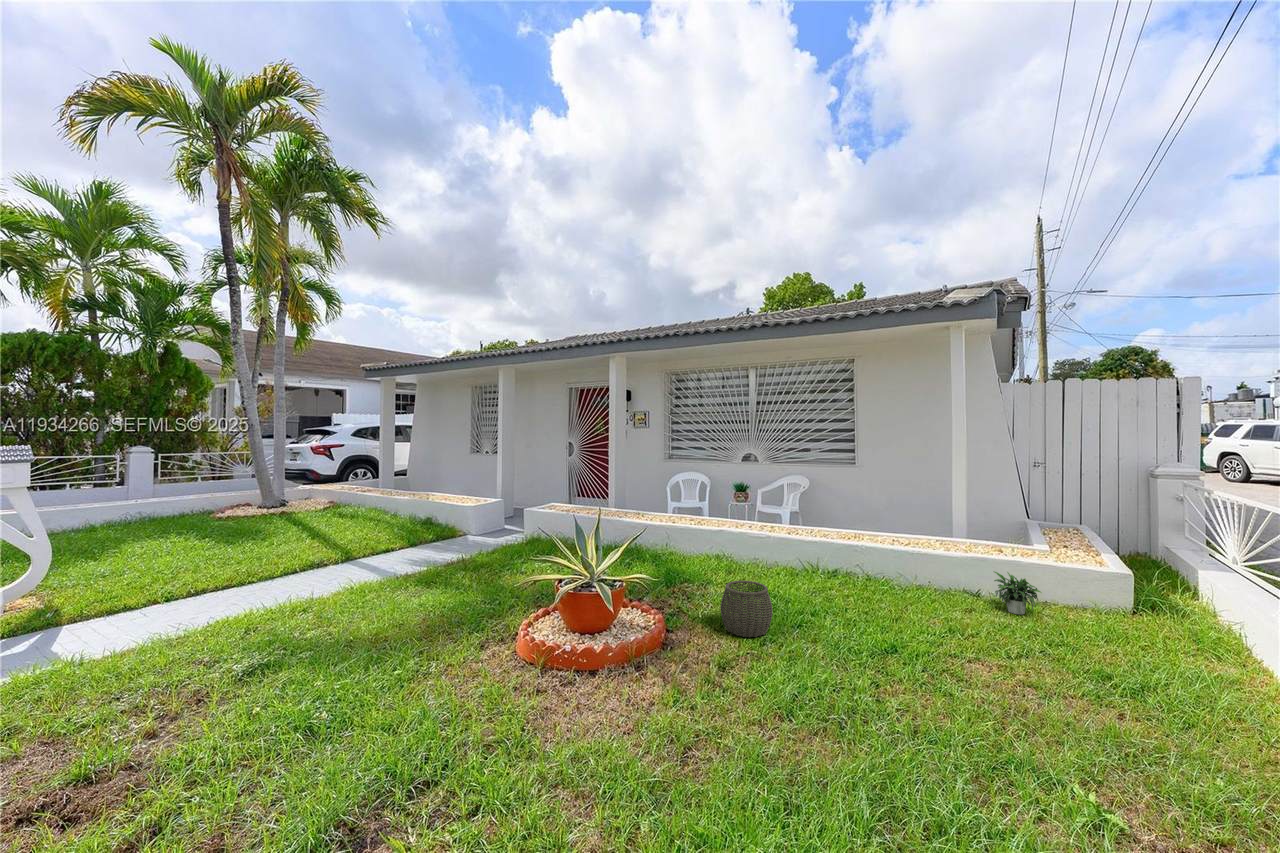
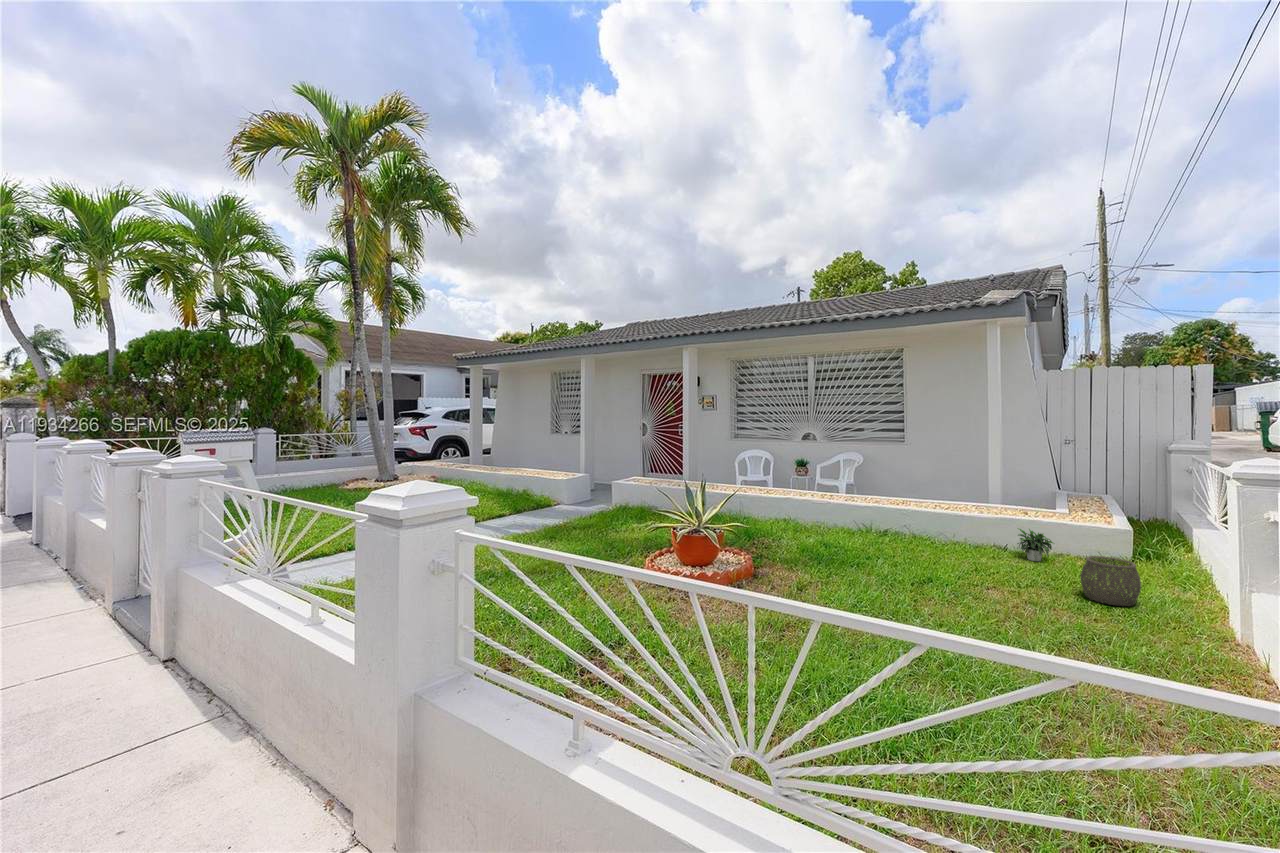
woven basket: present [720,581,773,637] -> present [1080,556,1141,606]

